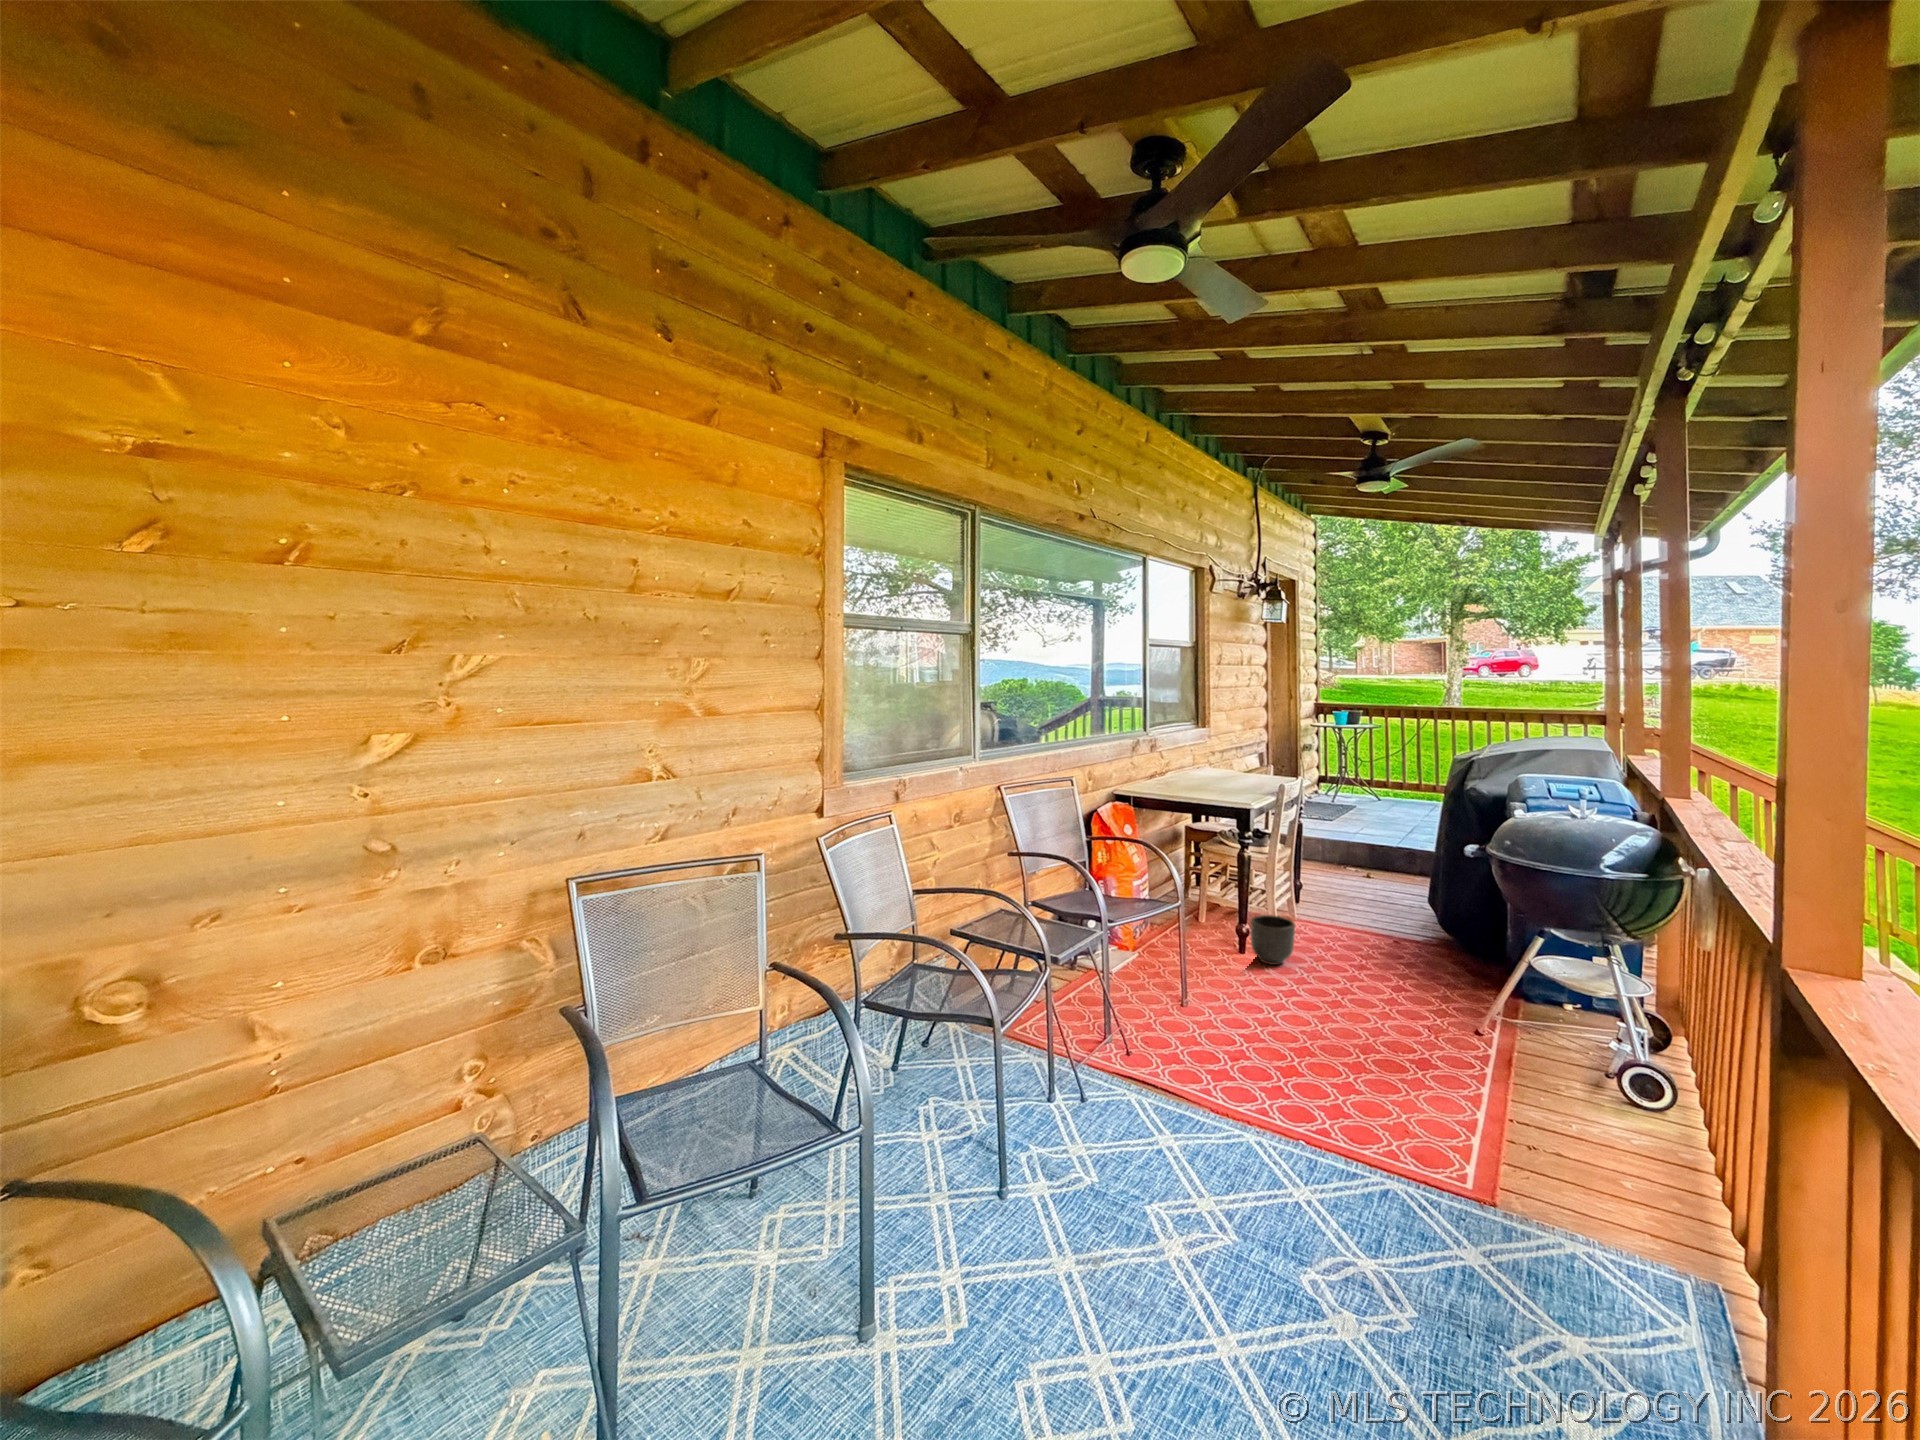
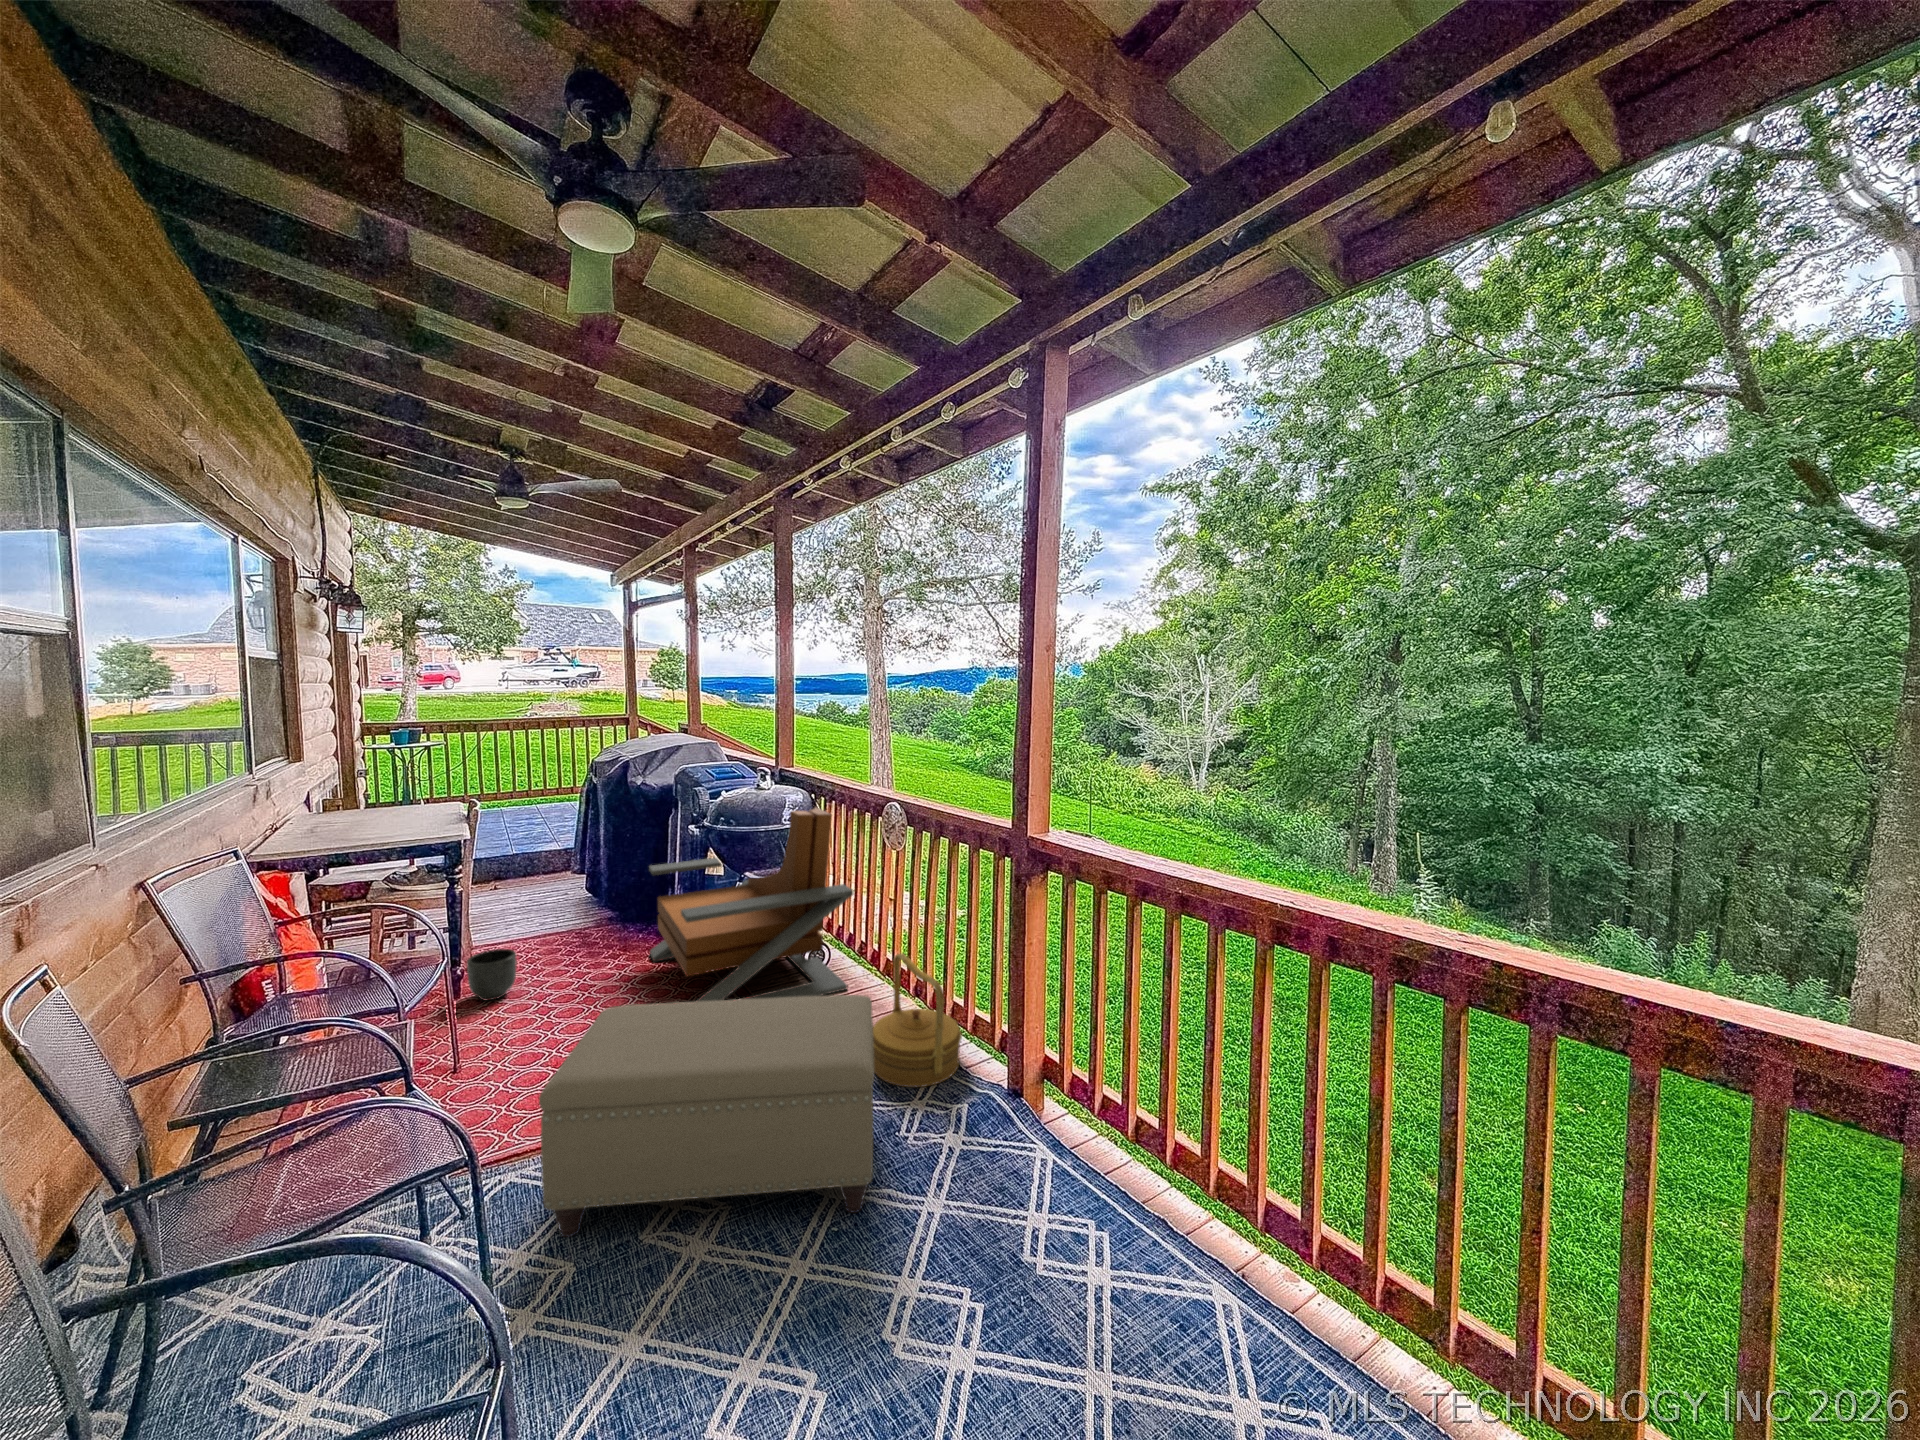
lounge chair: none [1403,811,1711,1157] -> present [649,808,854,1002]
ottoman: none [1098,986,1508,1368] -> present [539,995,874,1237]
woven basket: none [1575,1116,1787,1375] -> present [873,953,962,1087]

